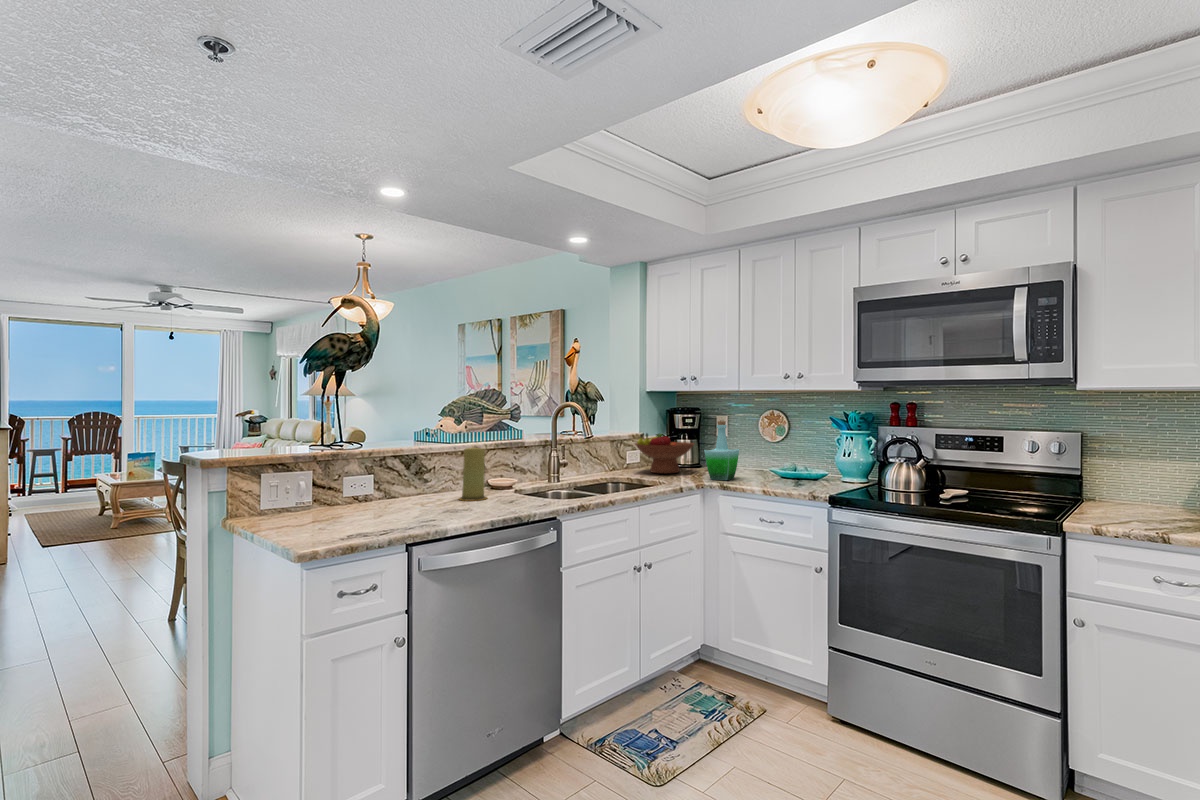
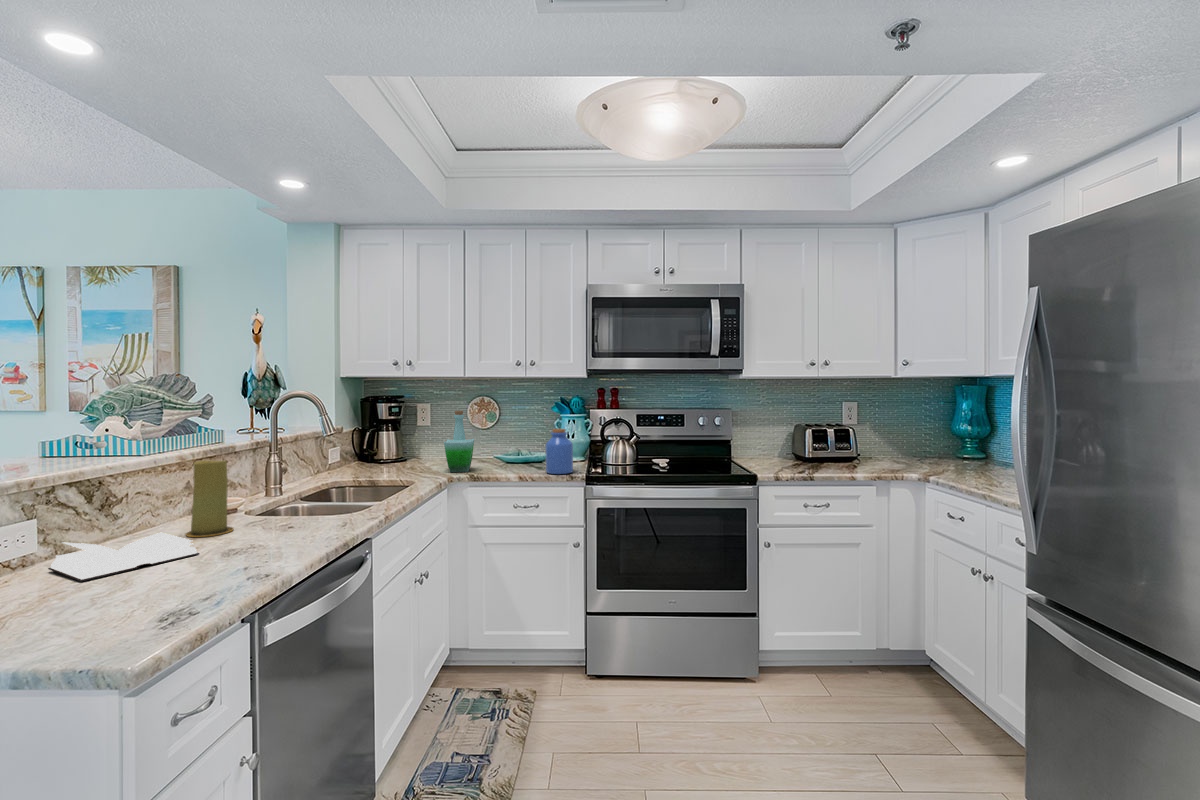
fruit bowl: present [635,433,694,473] -> none [346,426,417,471]
jar: none [795,442,826,491] -> present [546,429,573,474]
book: none [371,490,441,513] -> present [48,533,199,582]

